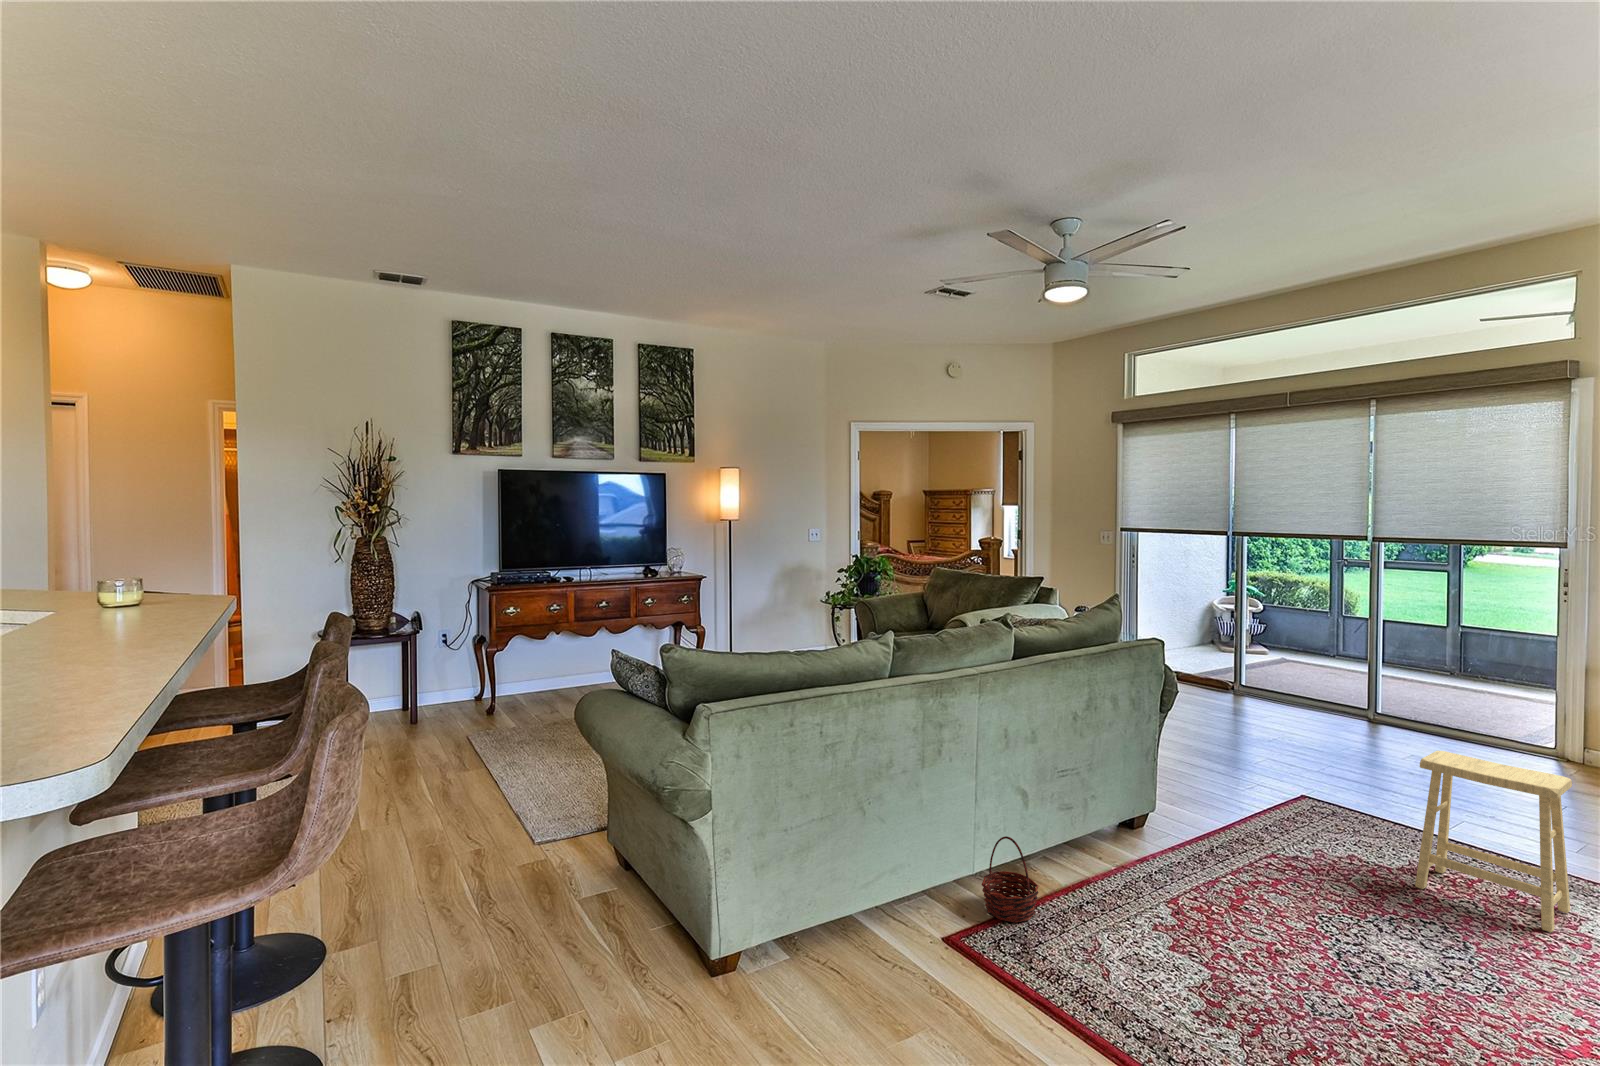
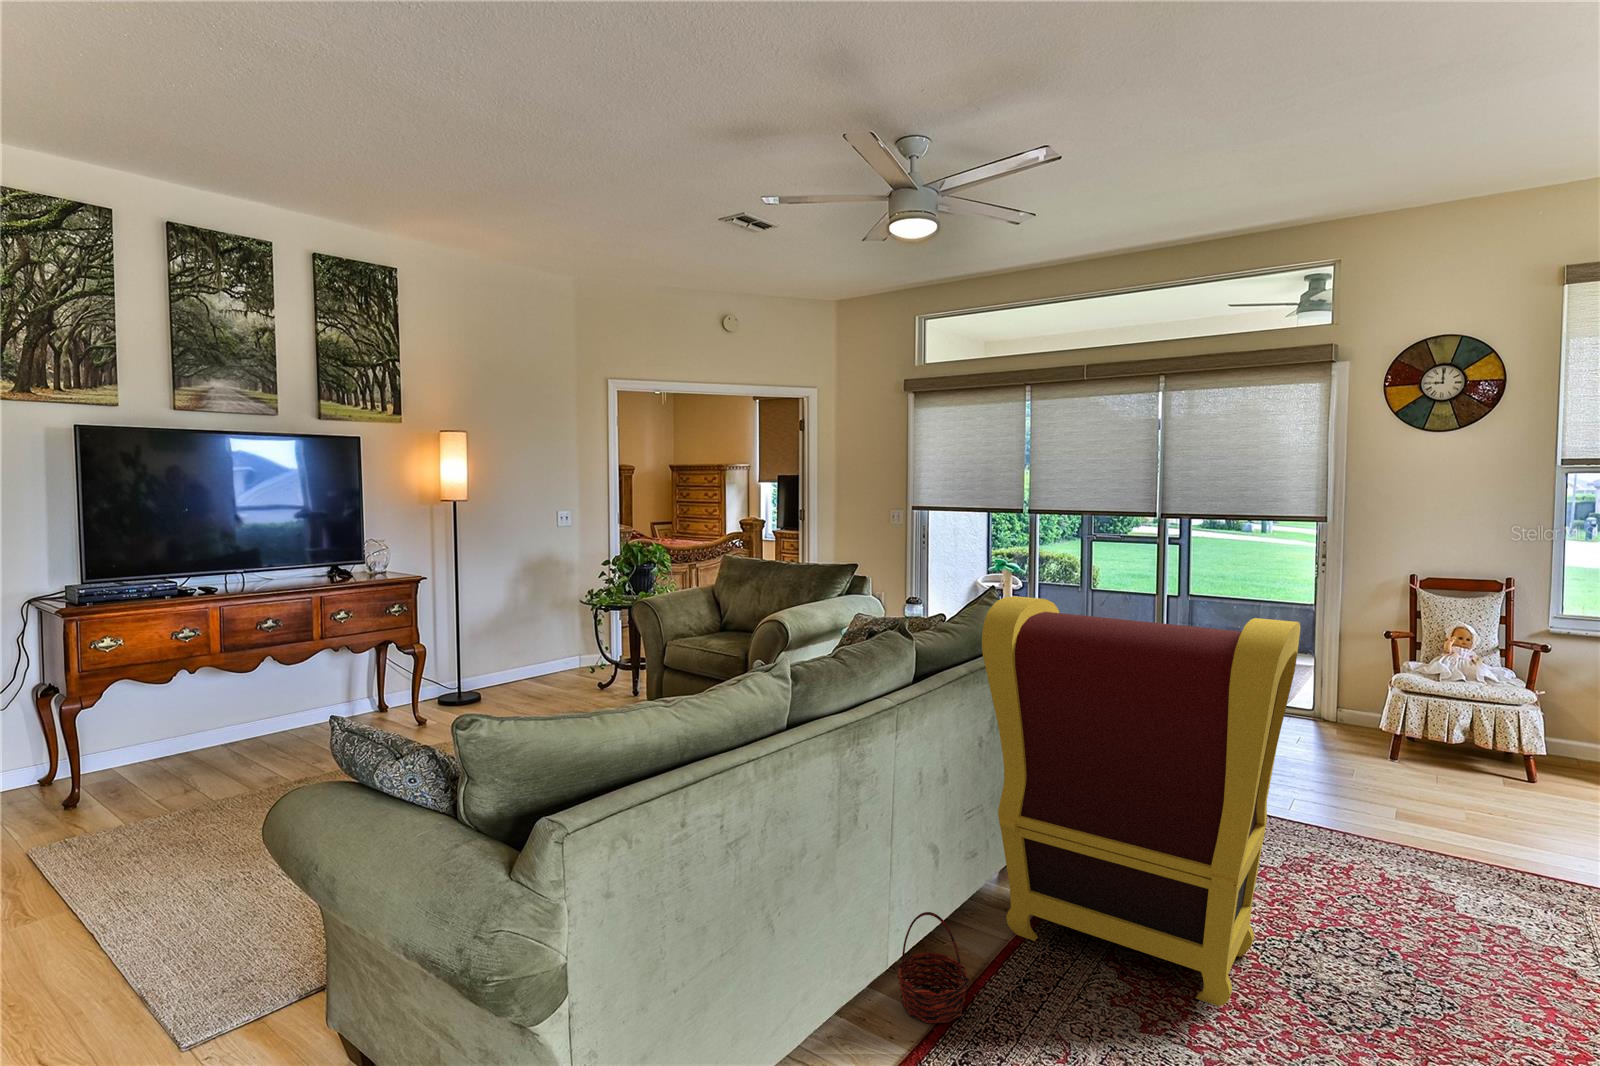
armchair: none [1076,599,1368,957] -> present [982,596,1300,1006]
footstool: present [1415,751,1572,932] -> none [1294,738,1429,914]

